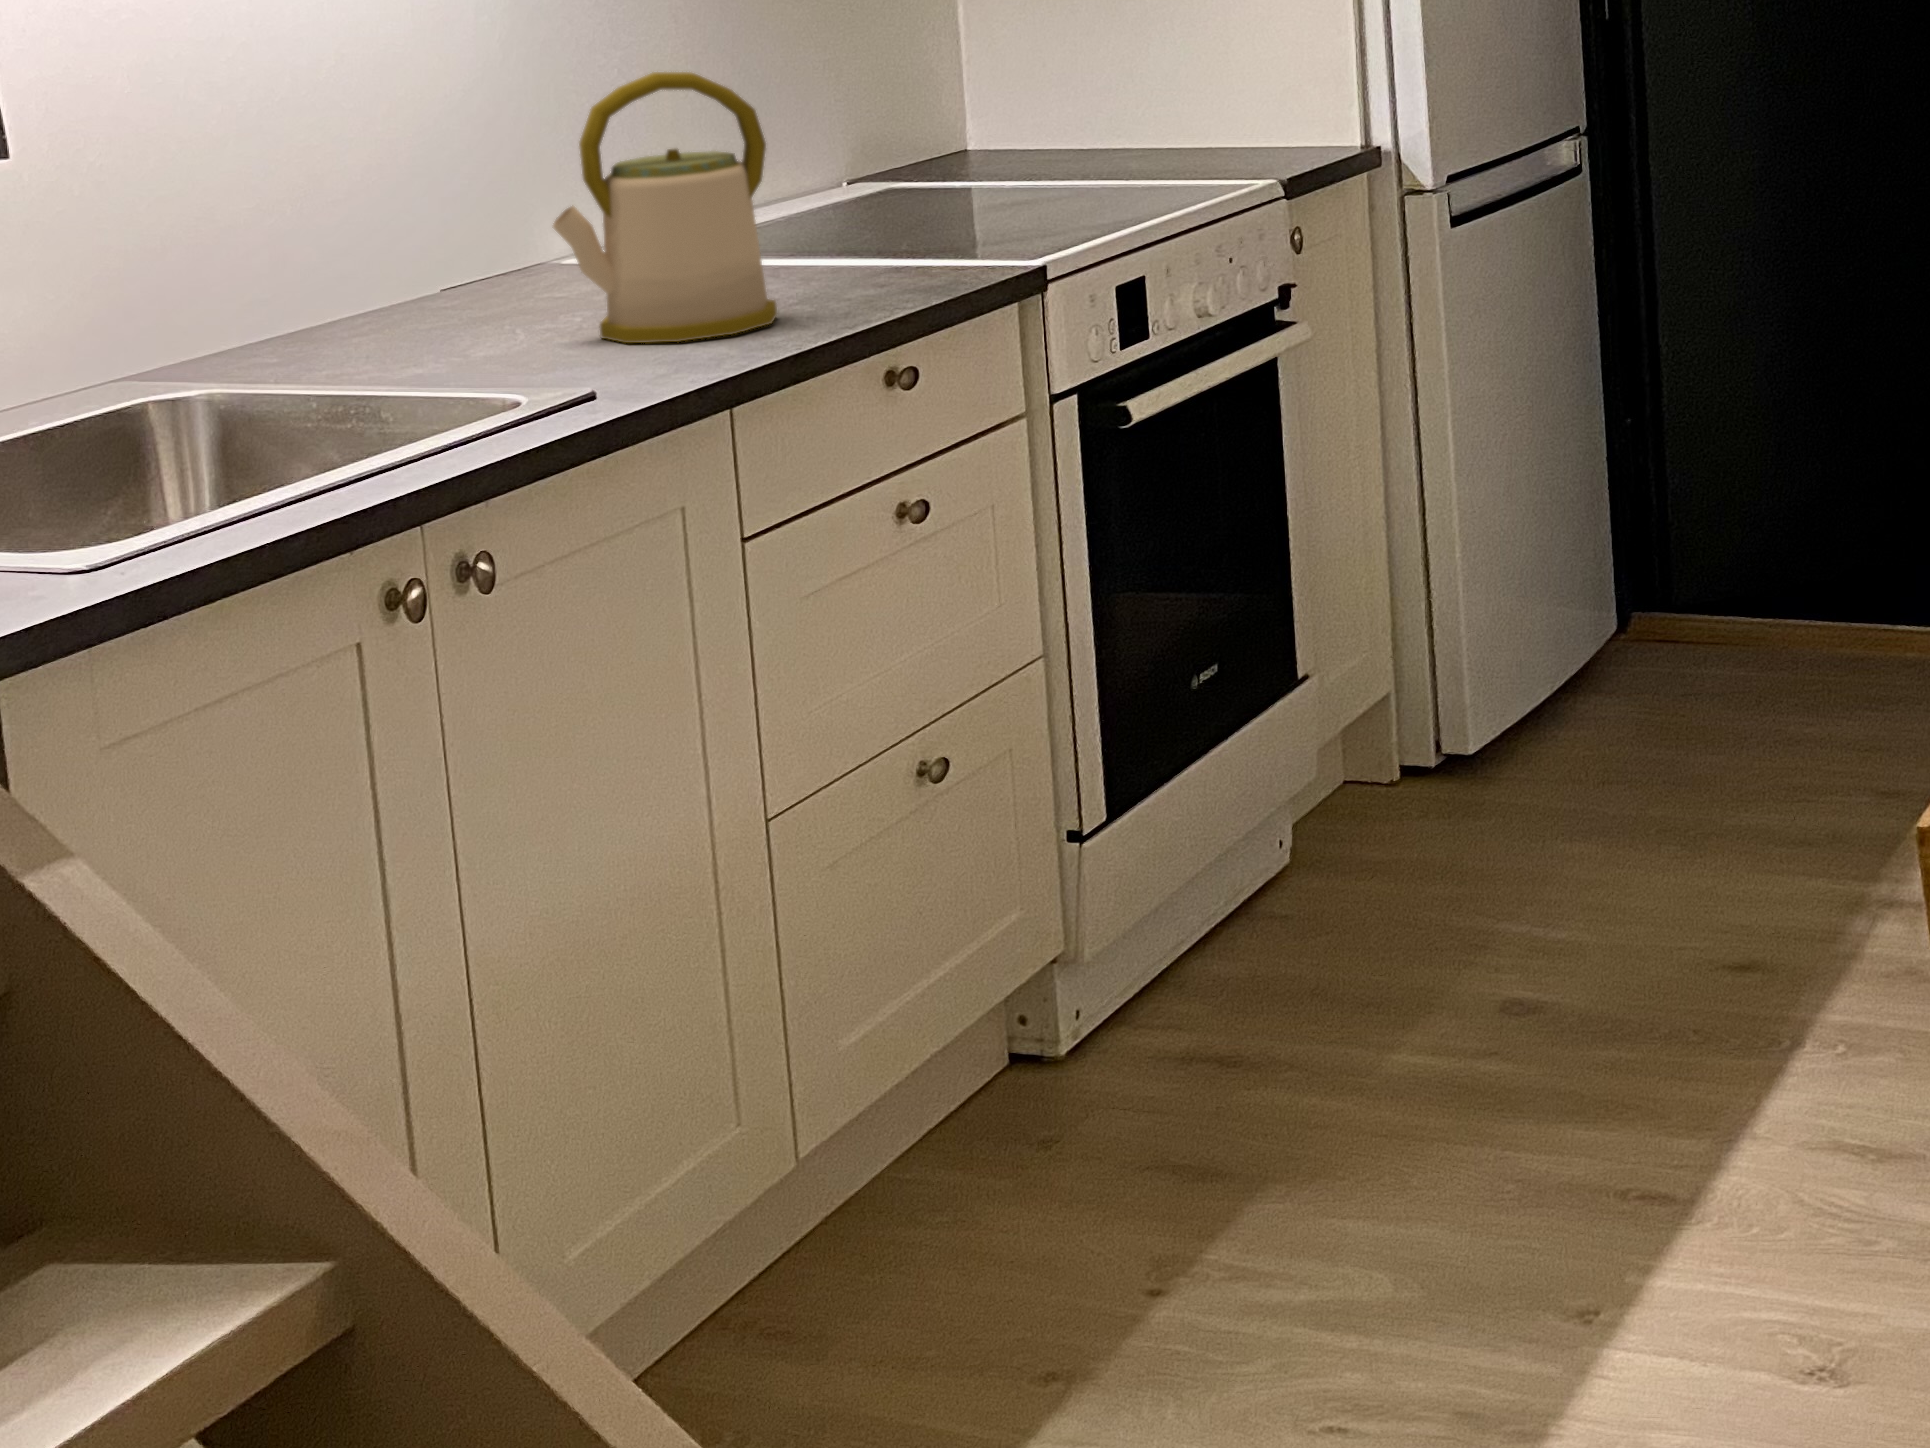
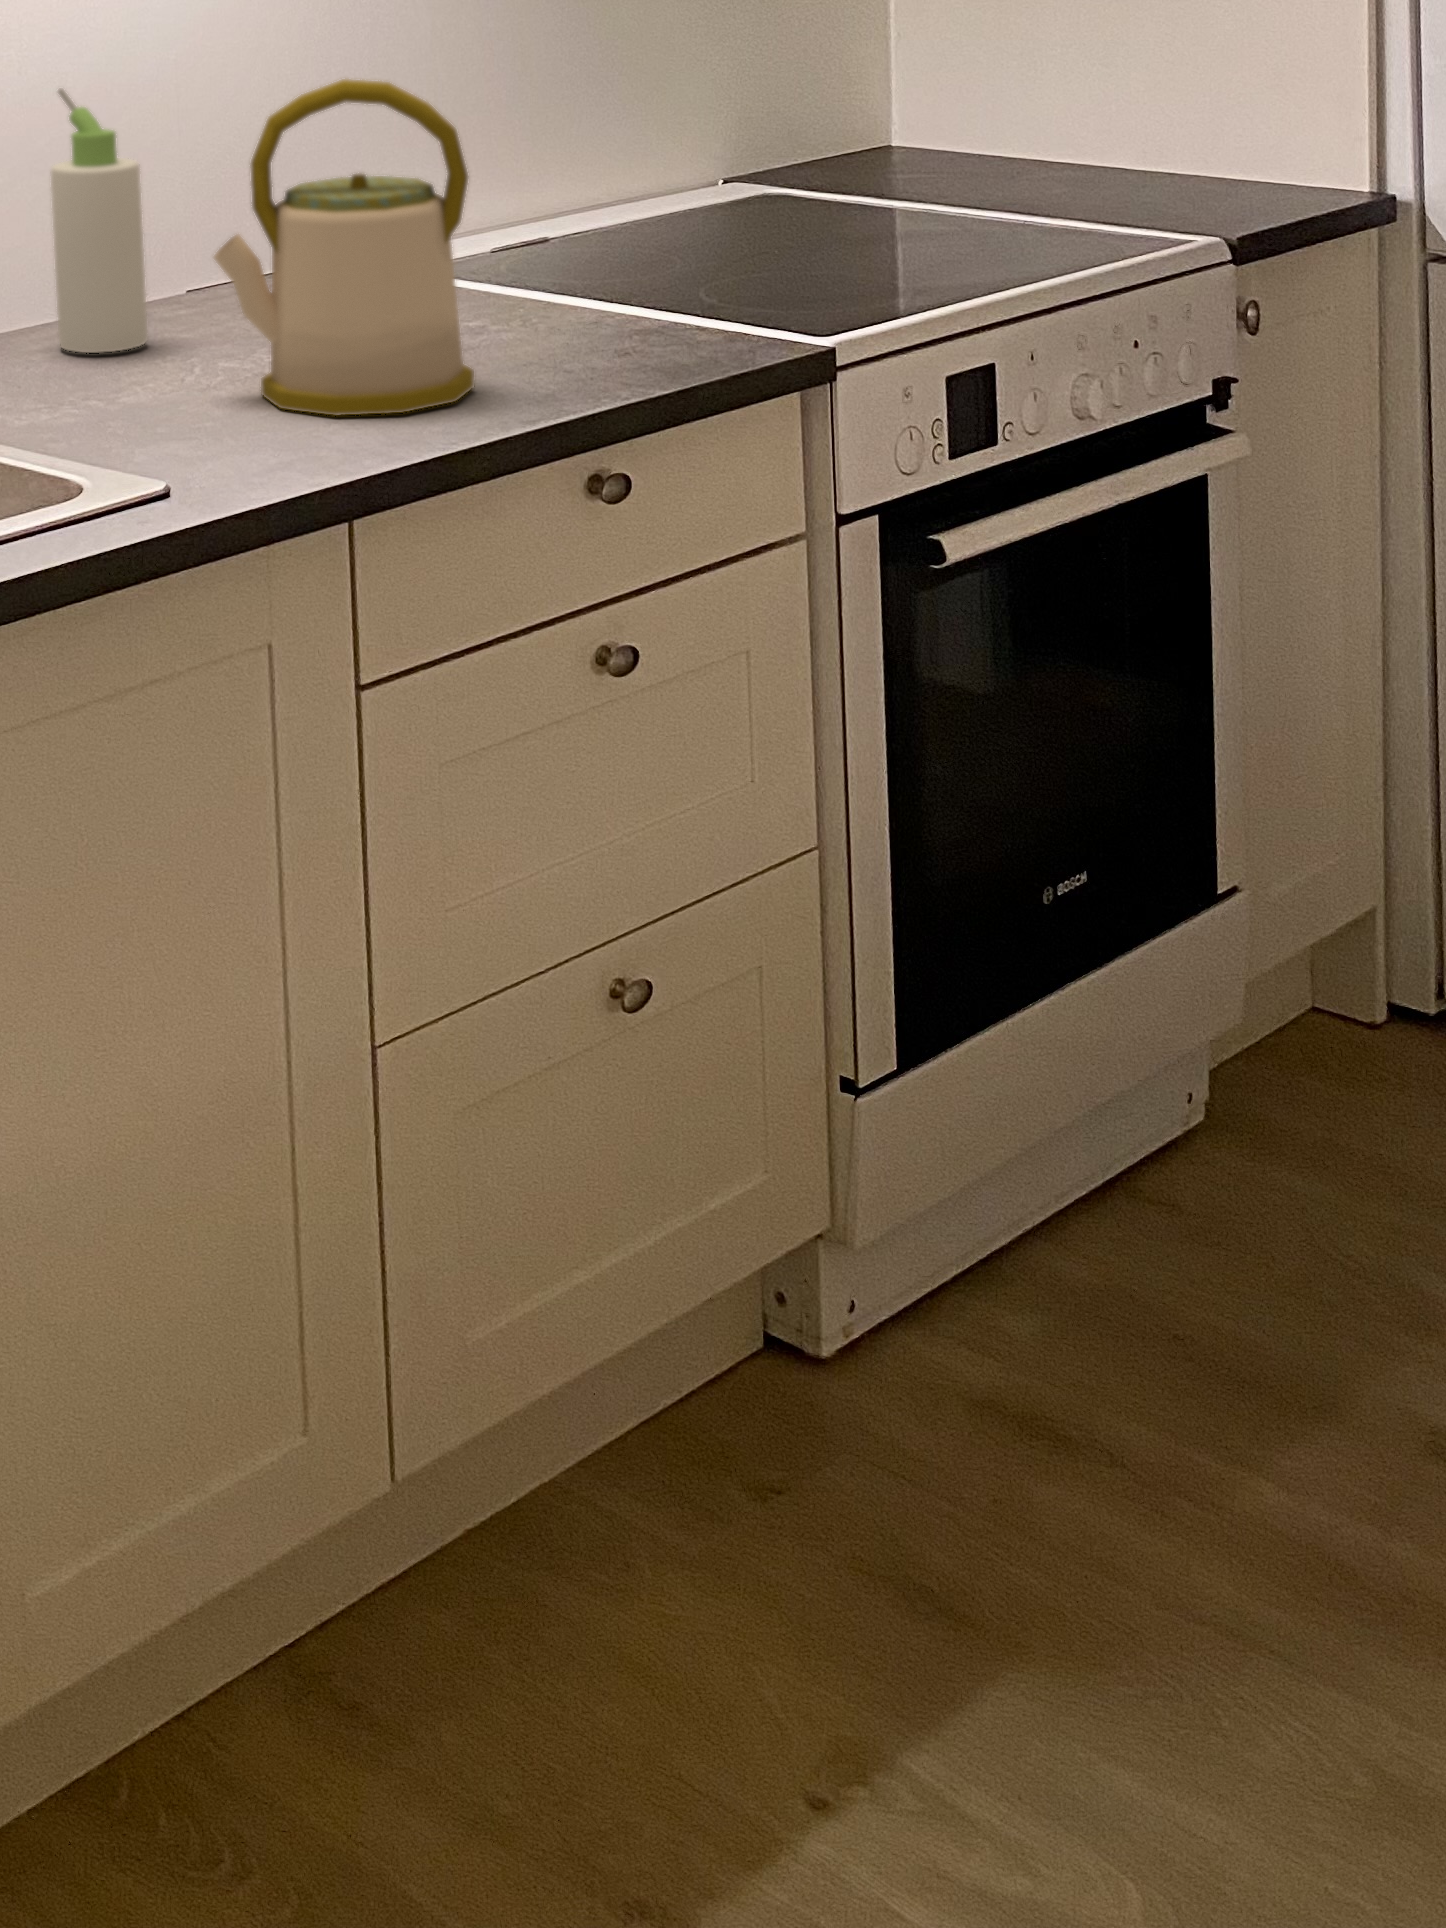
bottle: none [358,107,461,330] -> present [51,89,148,353]

